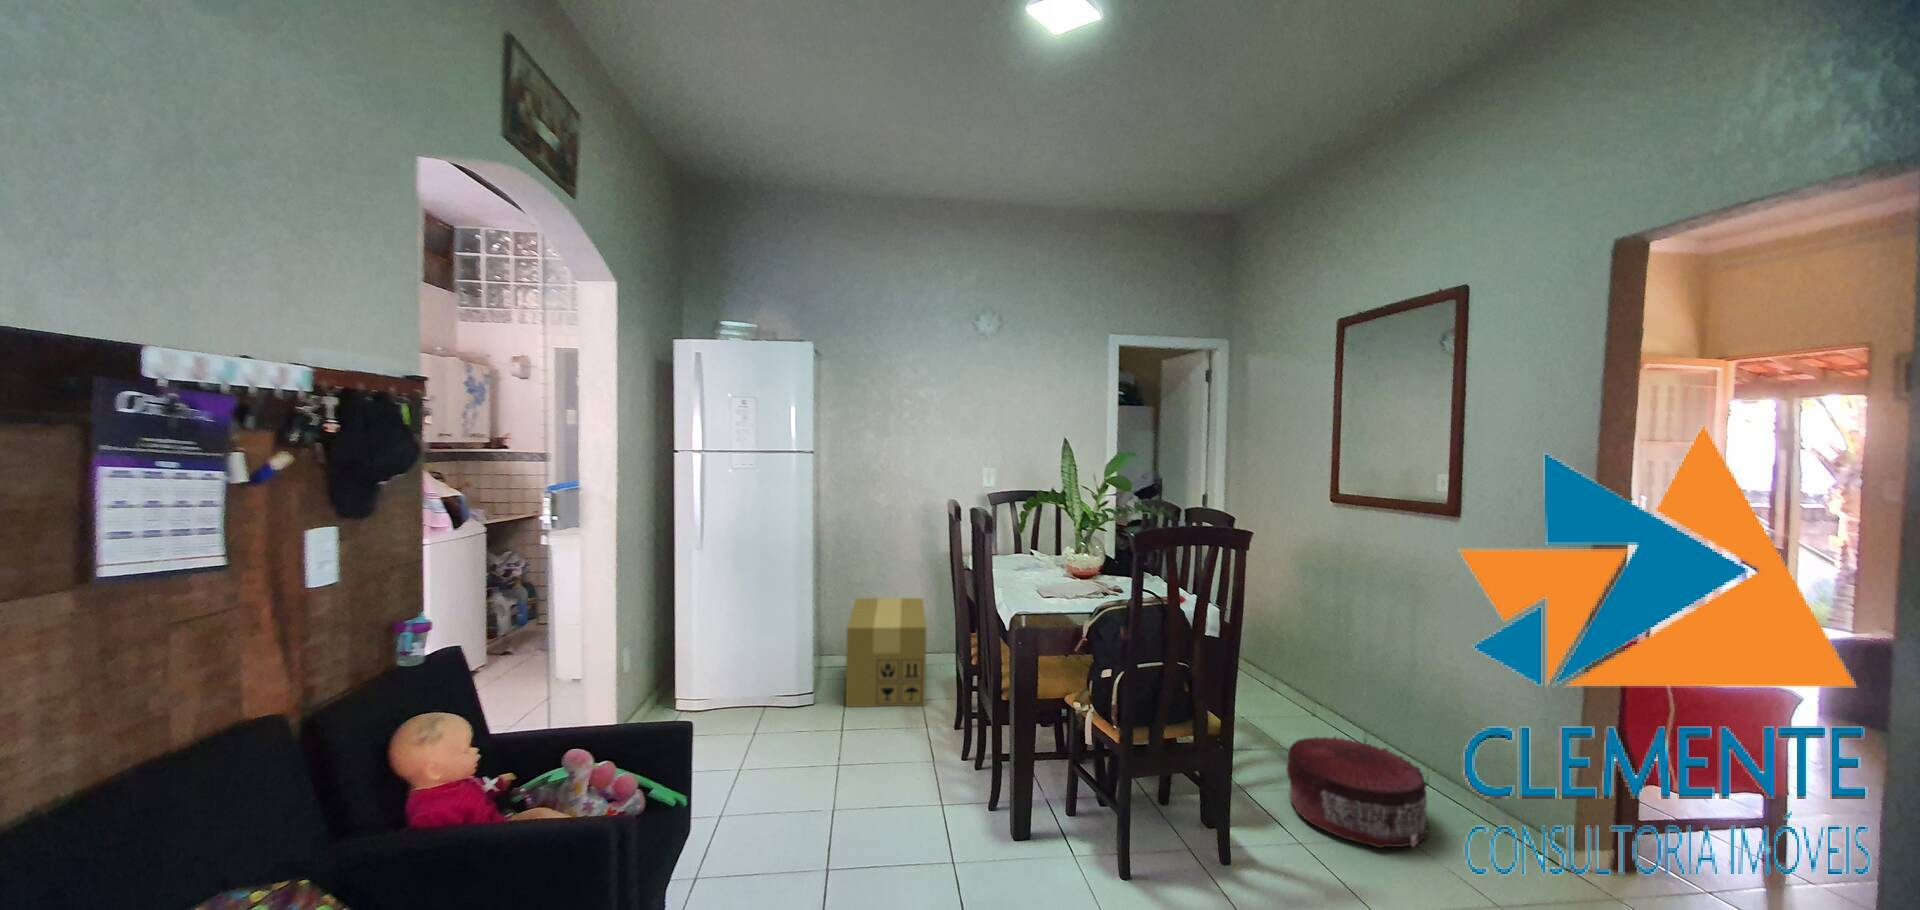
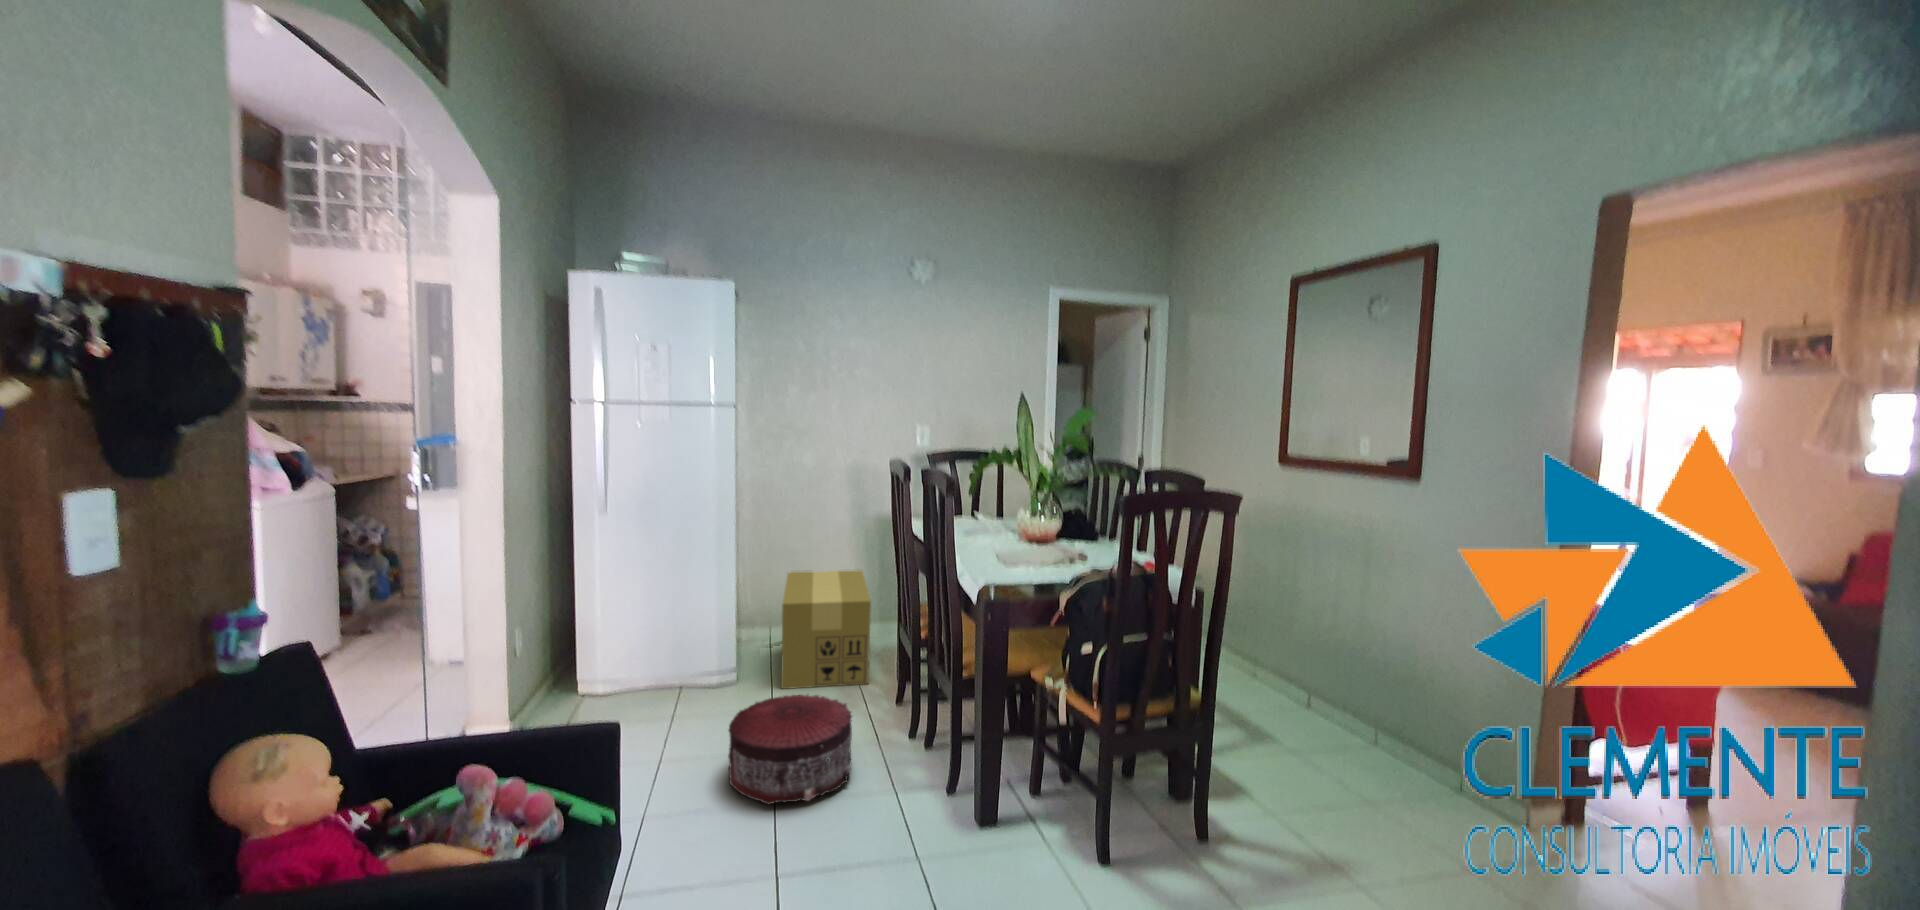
pouf: present [1287,737,1430,848] -> present [729,695,852,804]

